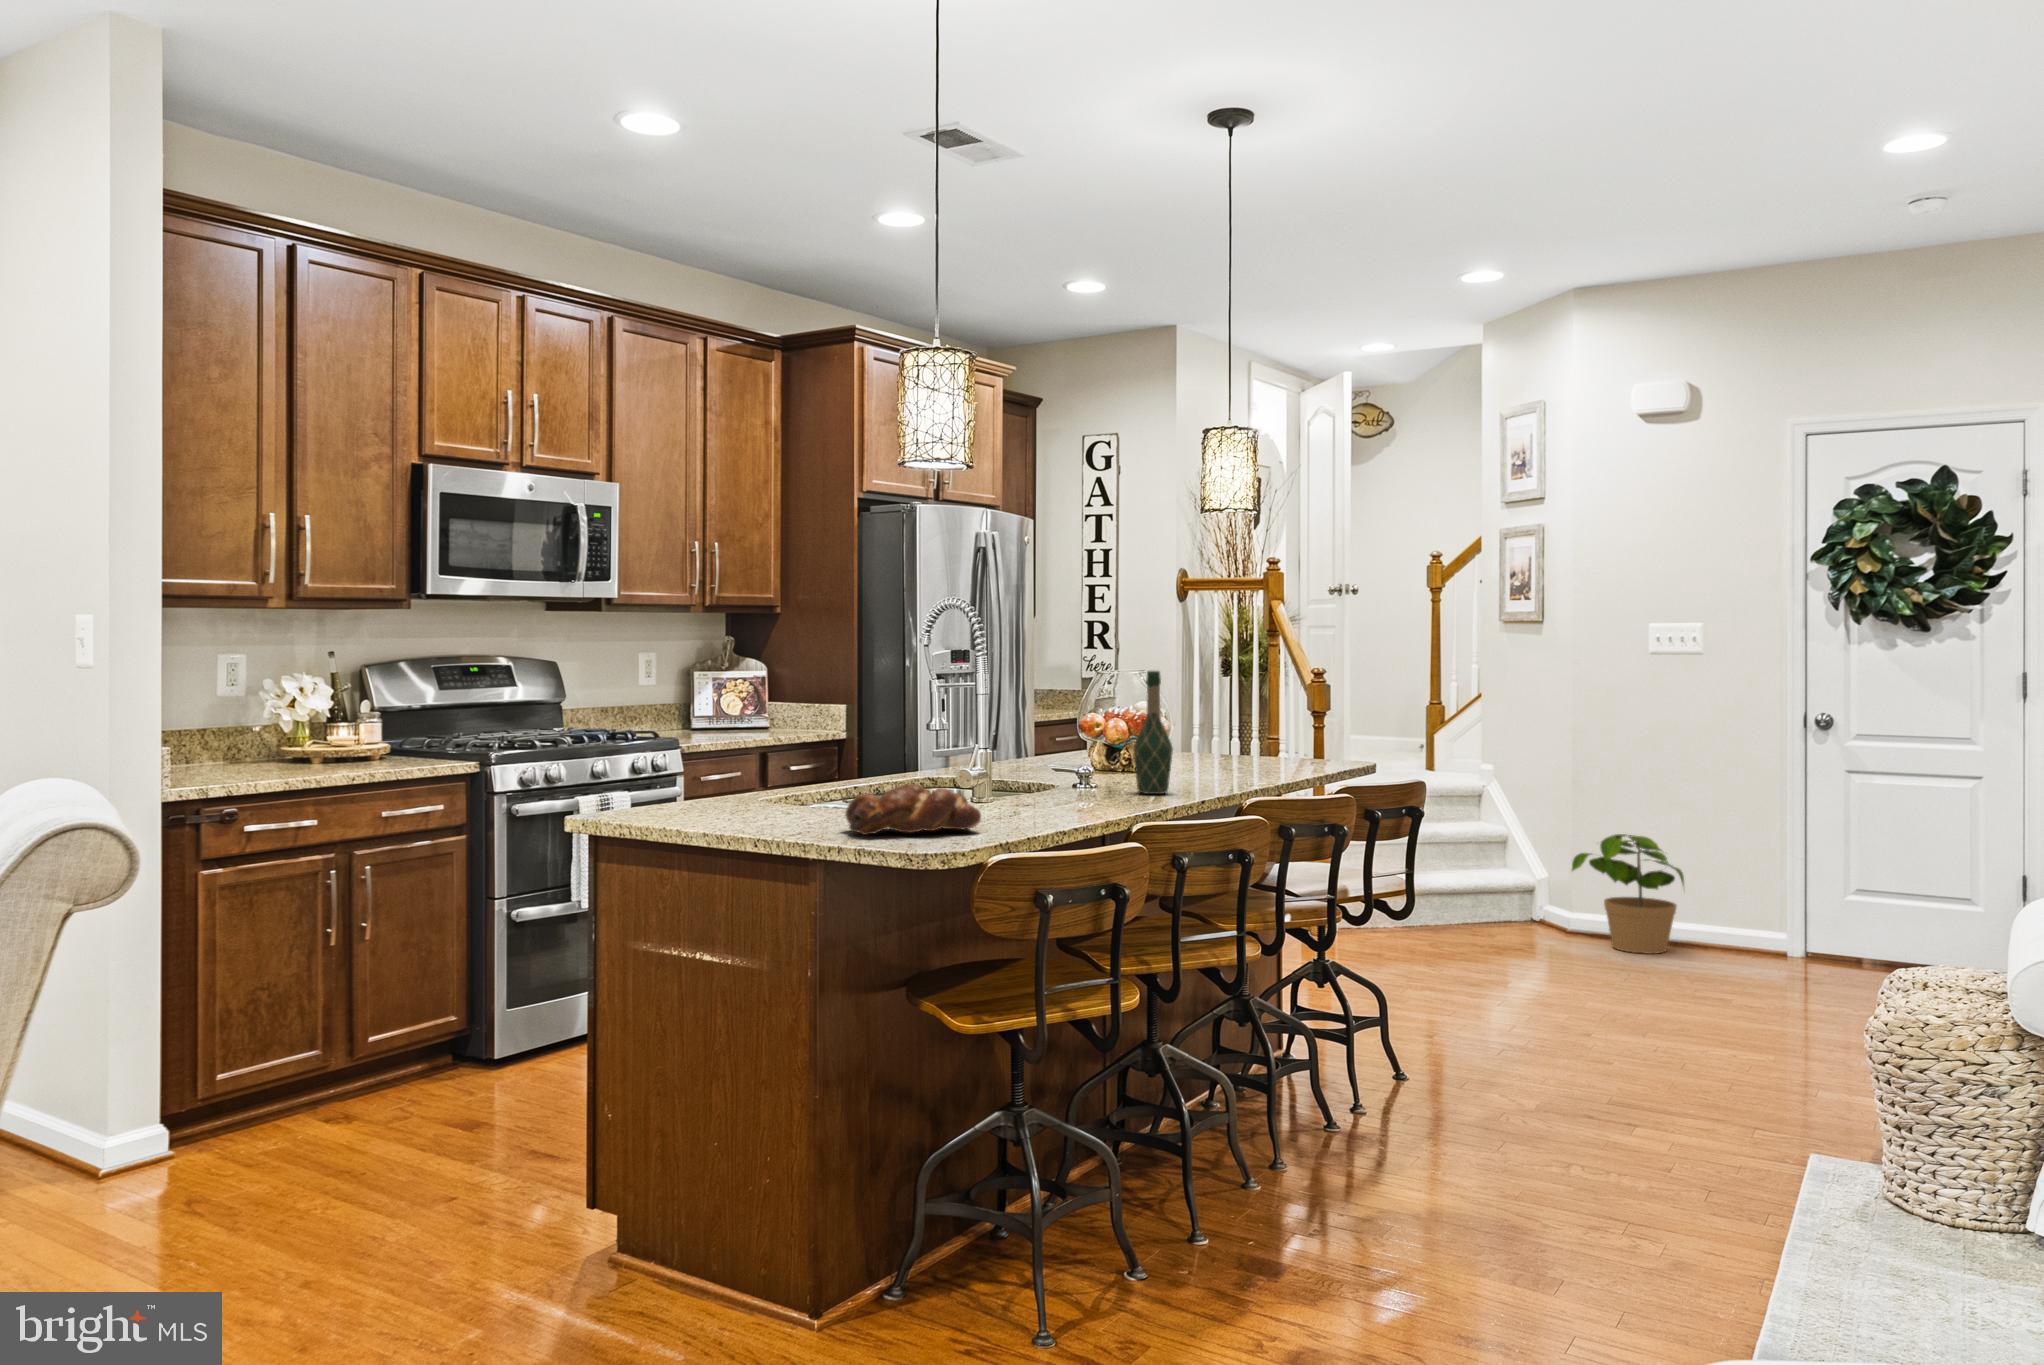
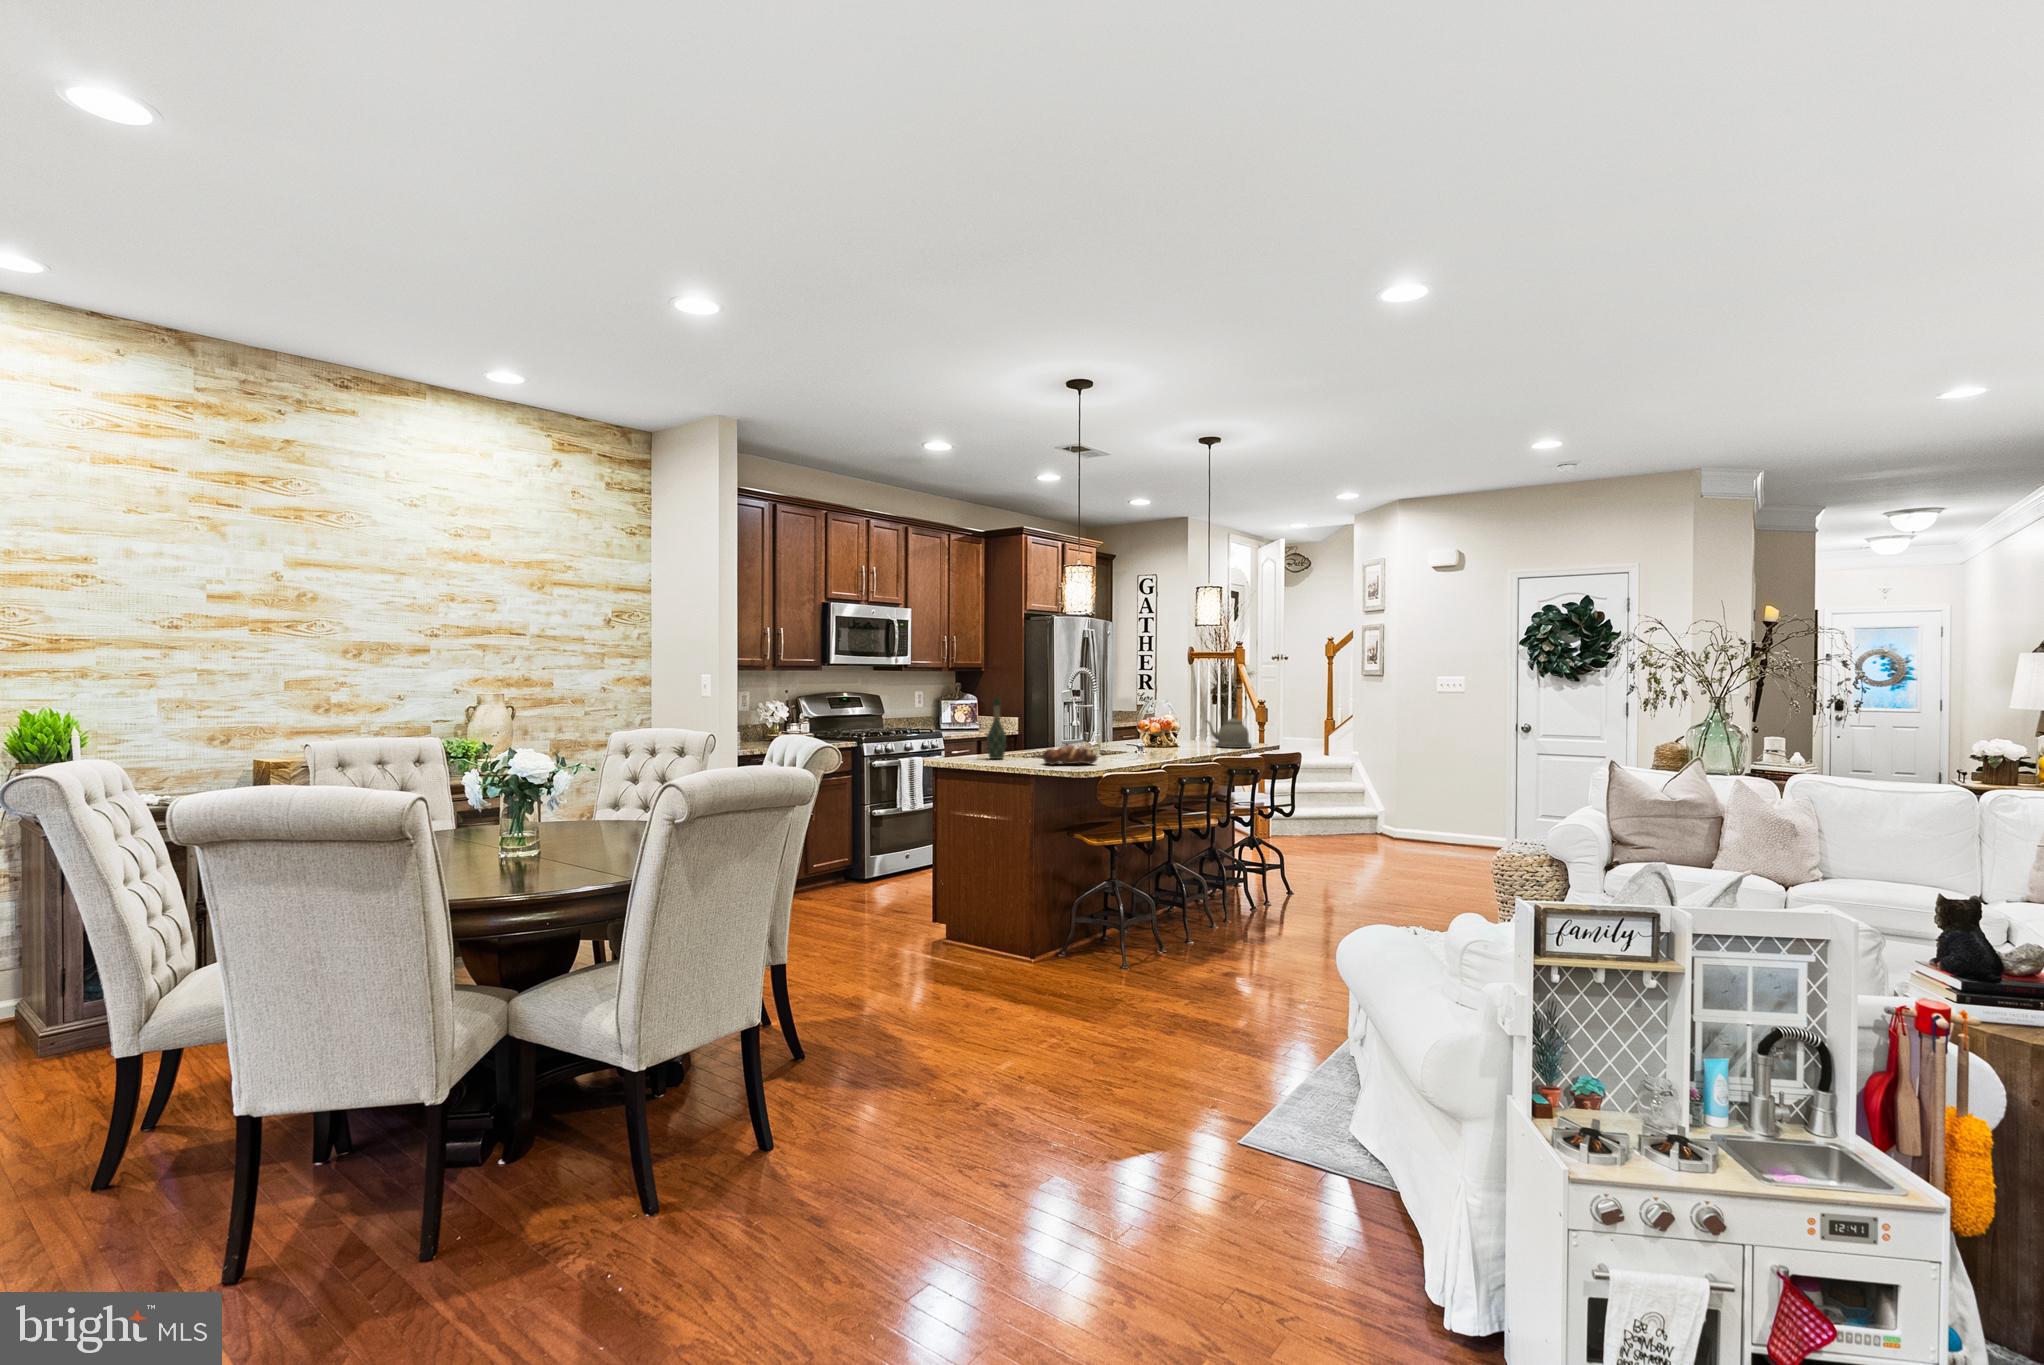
wine bottle: present [1134,671,1173,794] -> present [987,698,1006,759]
kettle: none [1224,685,1321,773] -> present [1206,715,1252,748]
potted plant: present [1572,834,1684,954] -> none [1394,786,1455,849]

